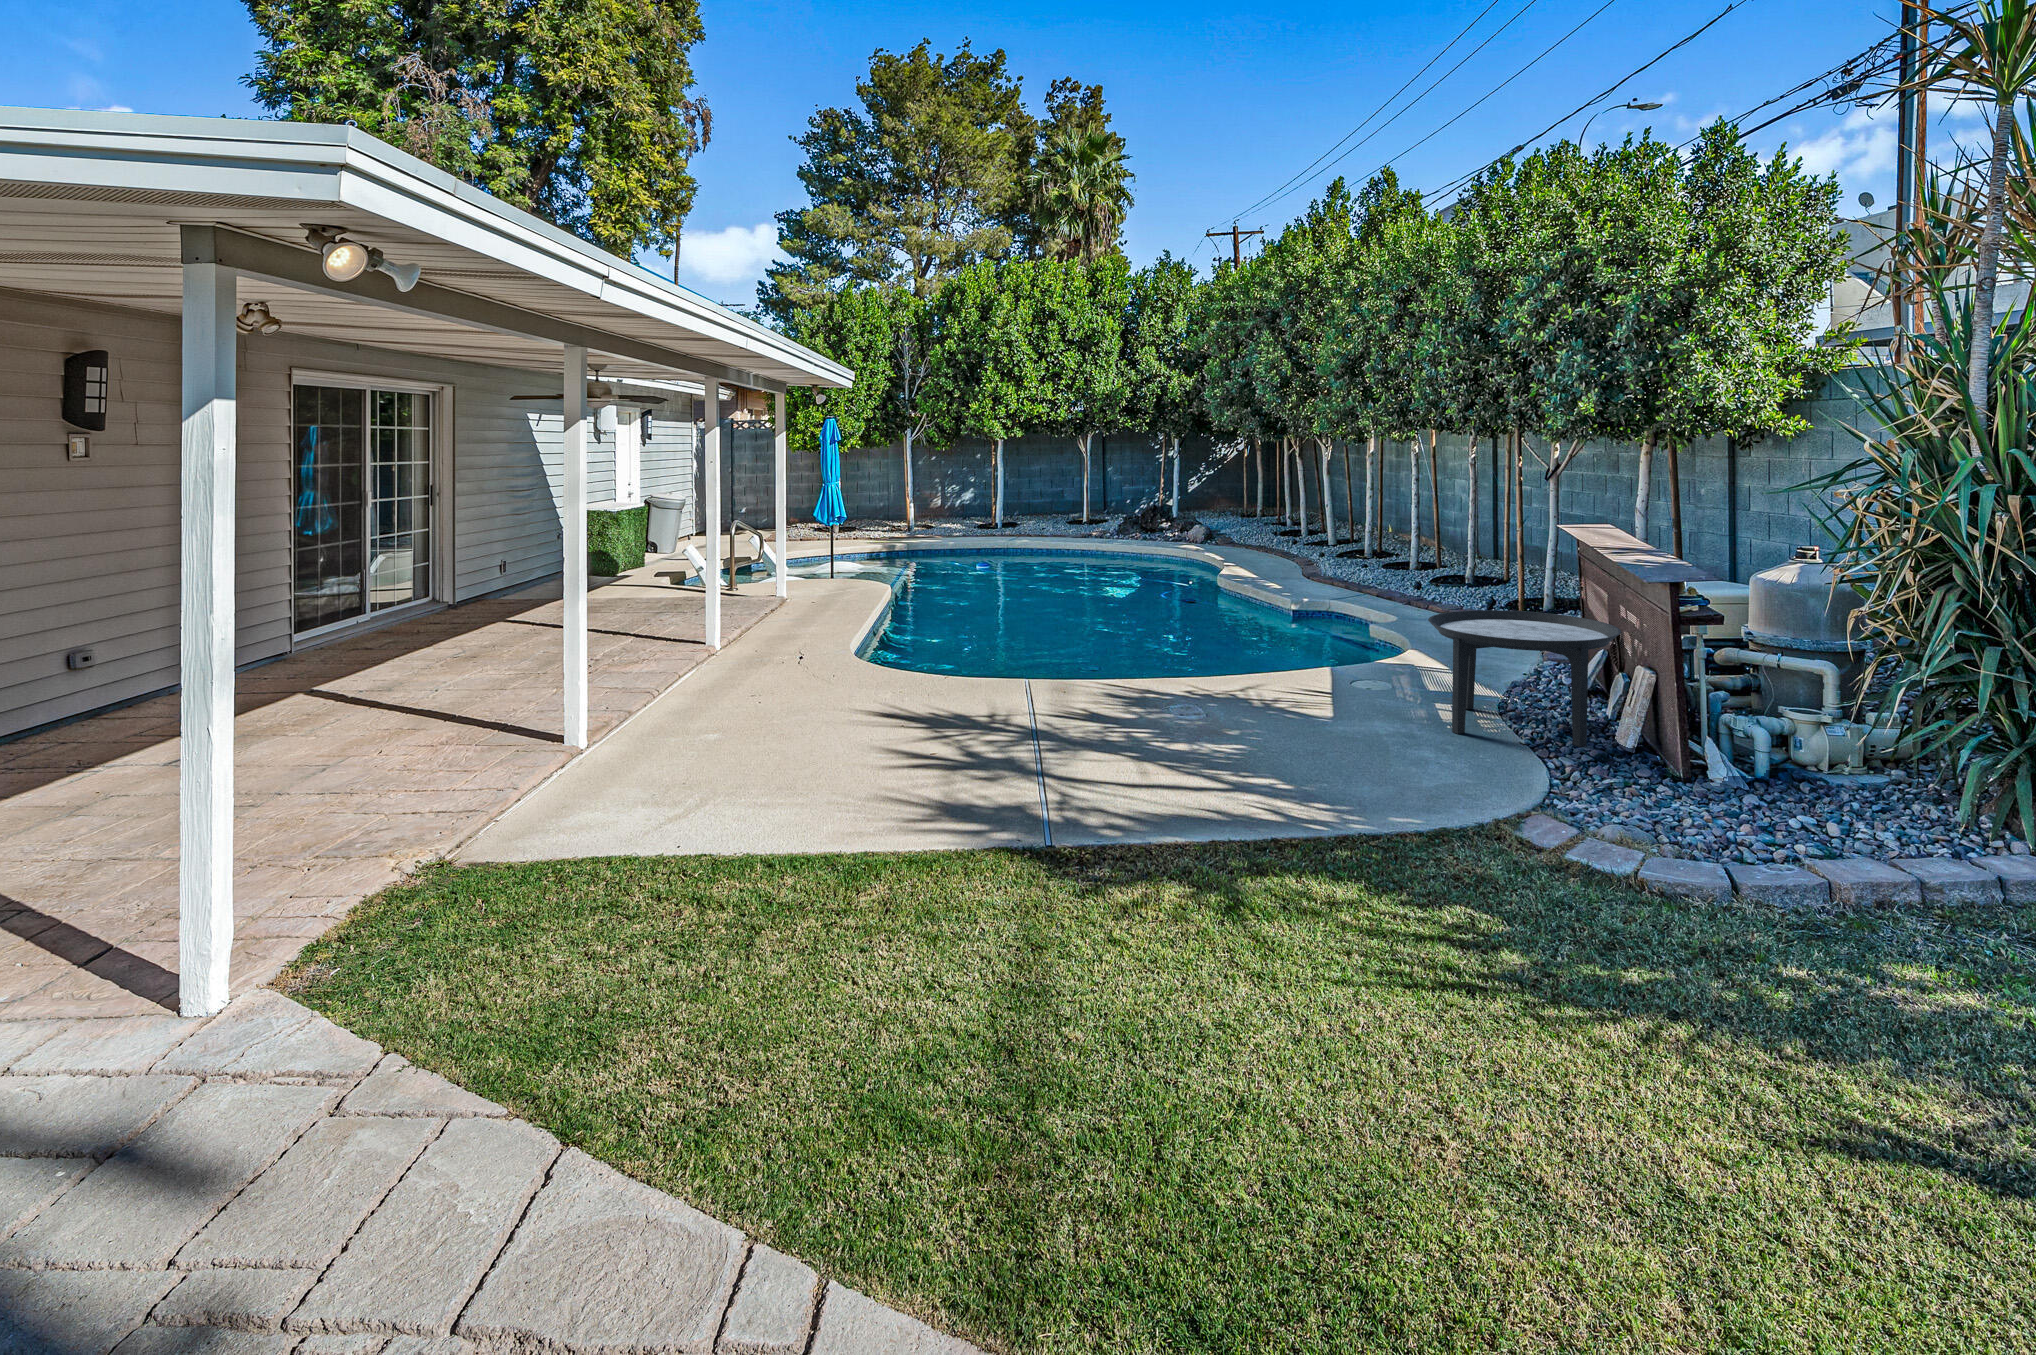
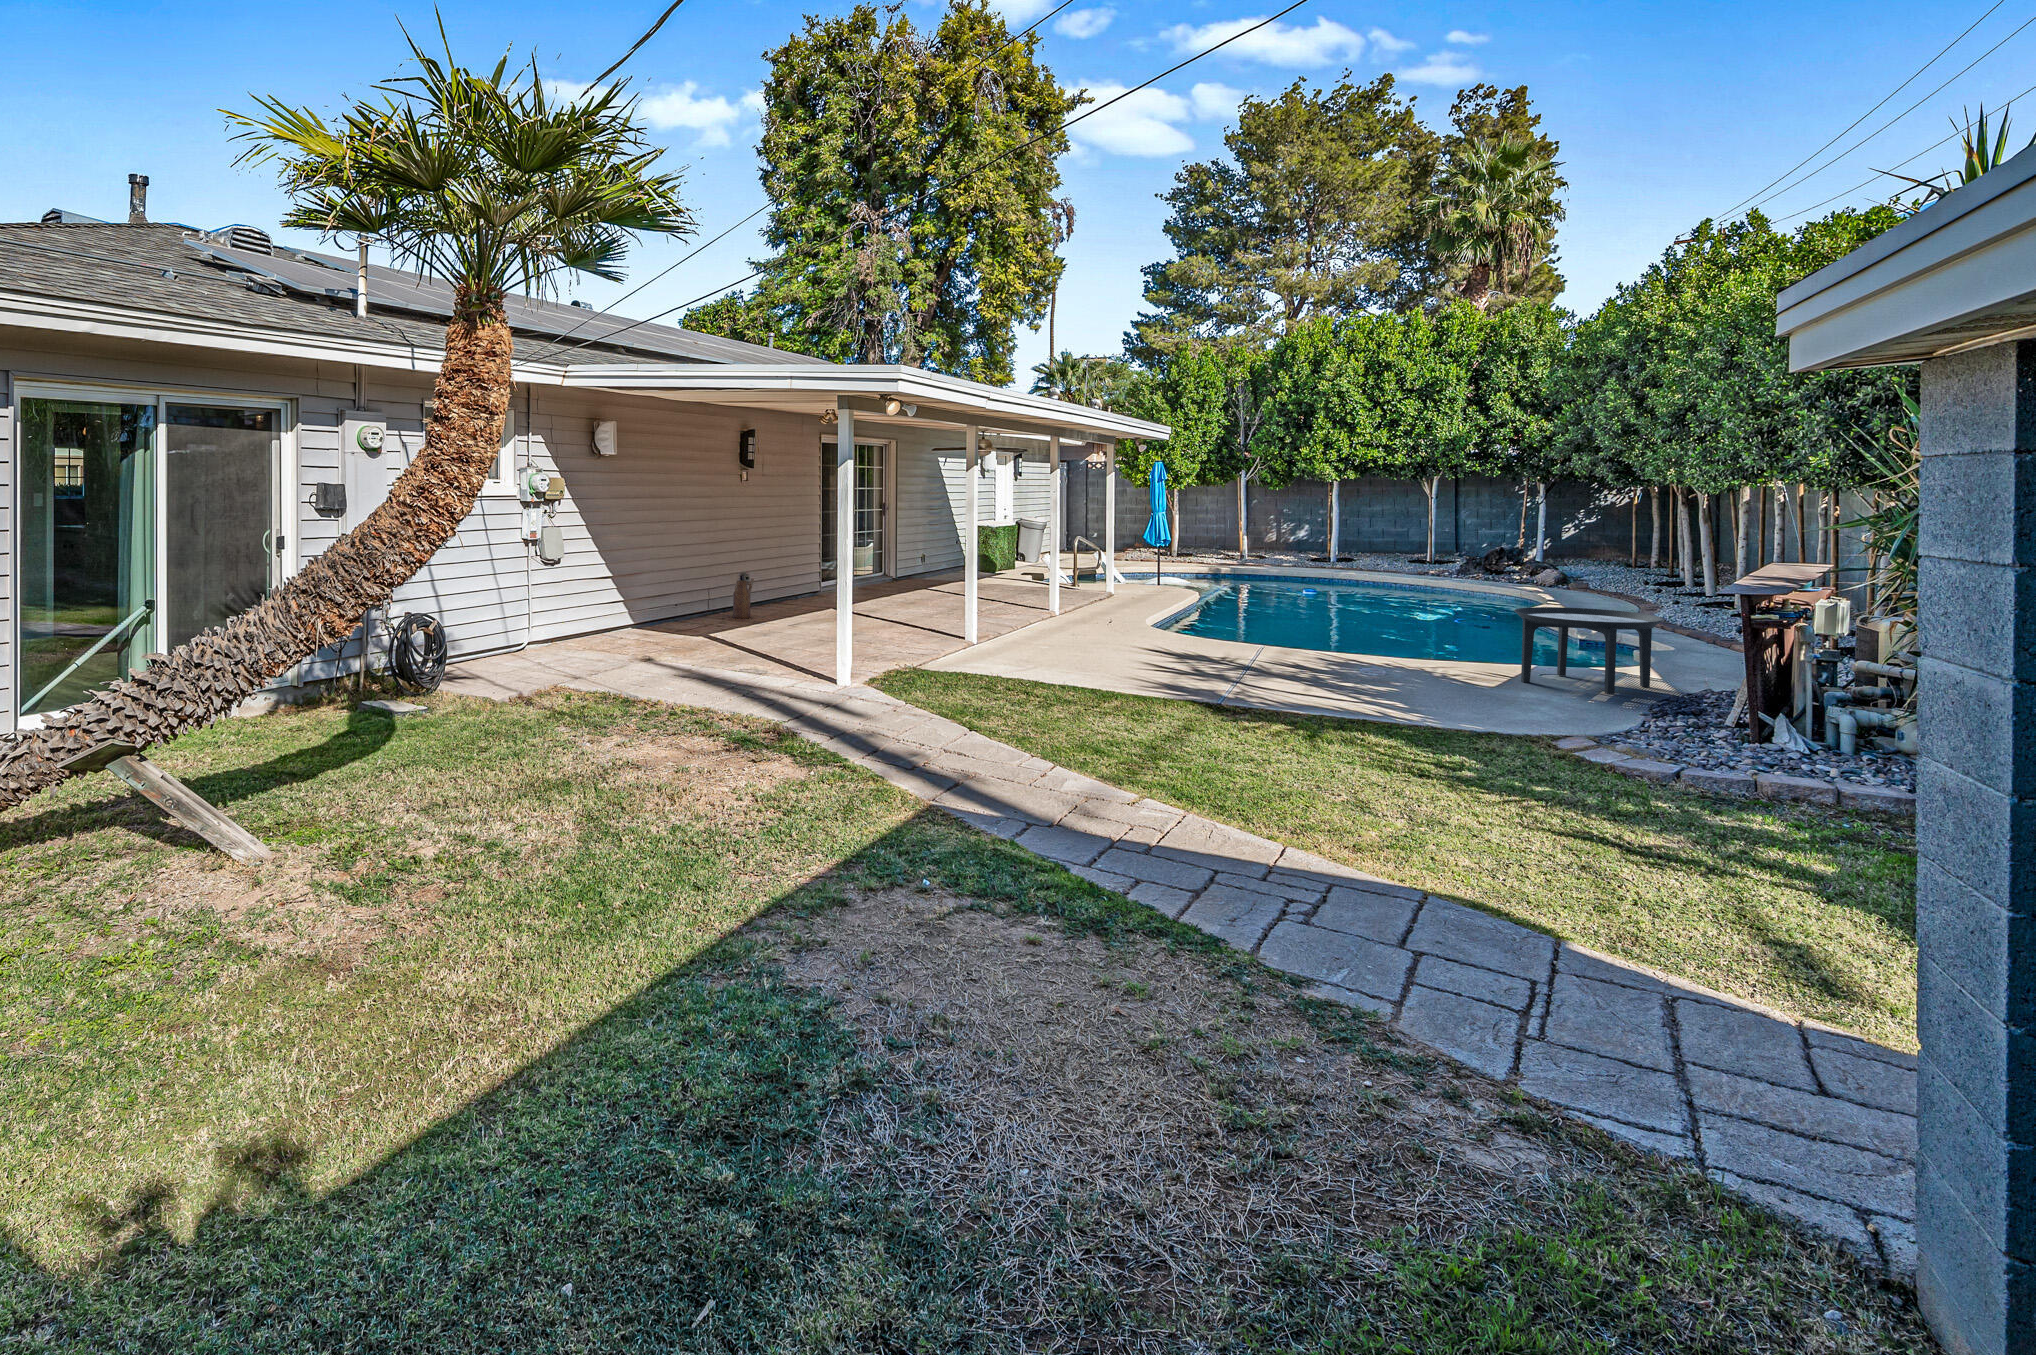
watering can: none [49,646,113,739] -> present [733,579,754,619]

